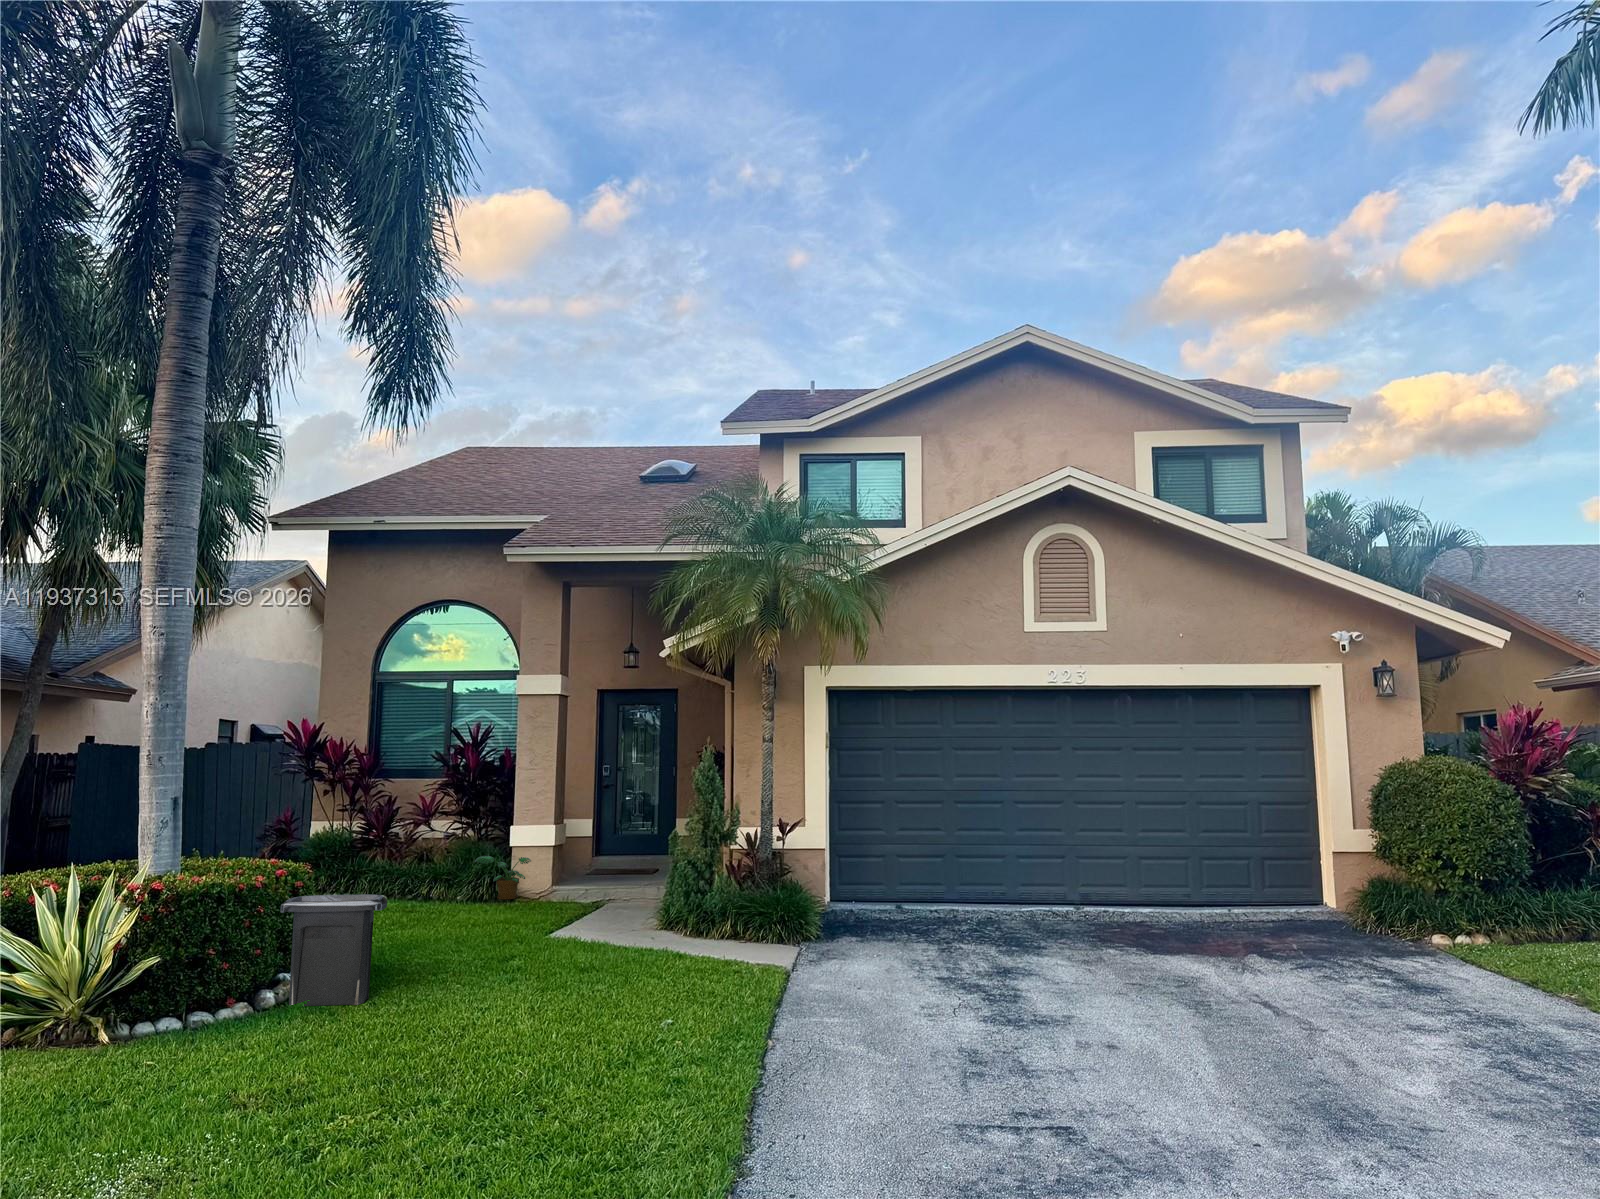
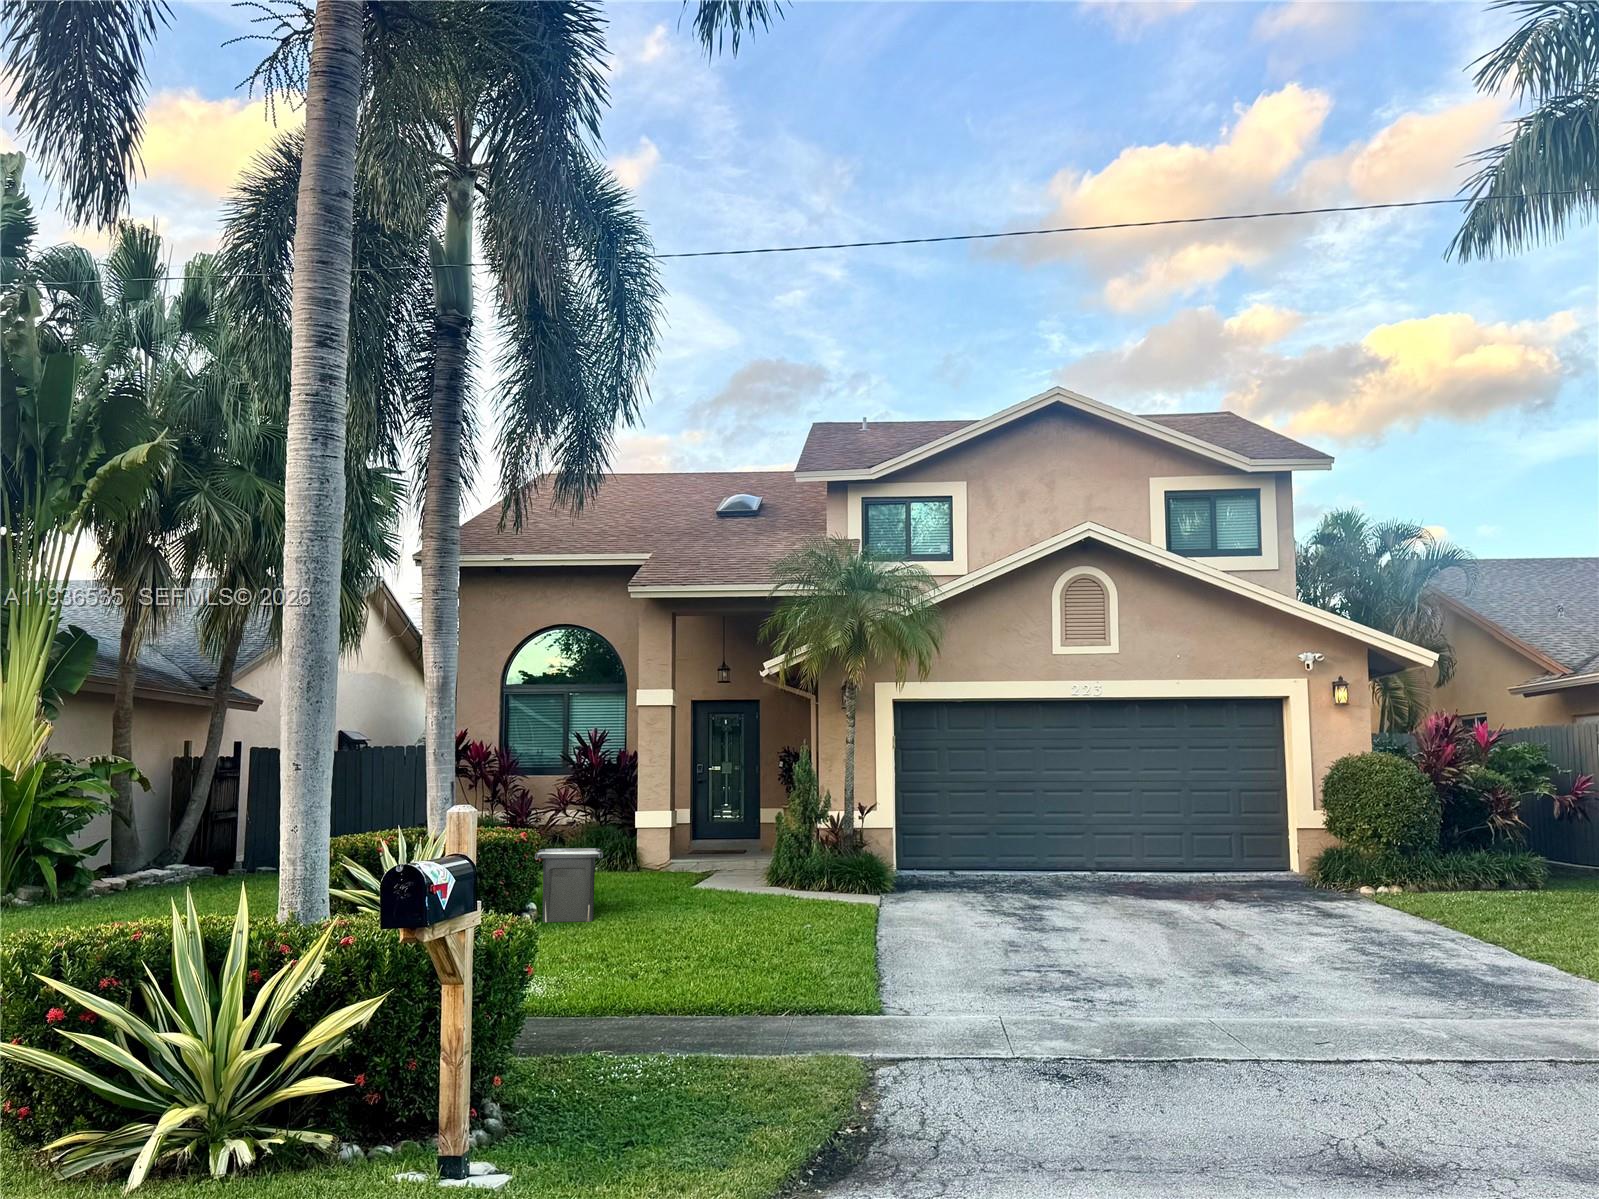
potted plant: present [475,856,531,899] -> none [612,834,656,868]

